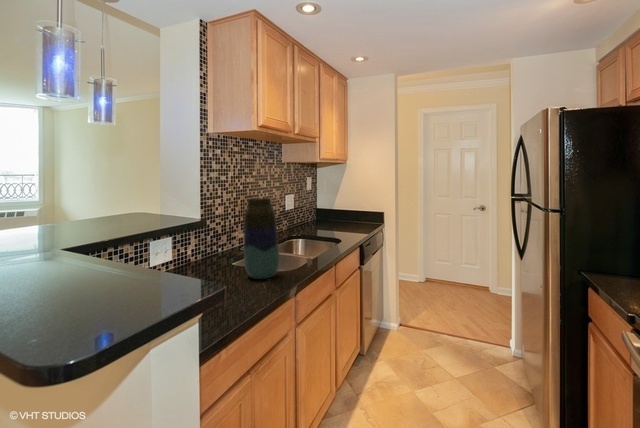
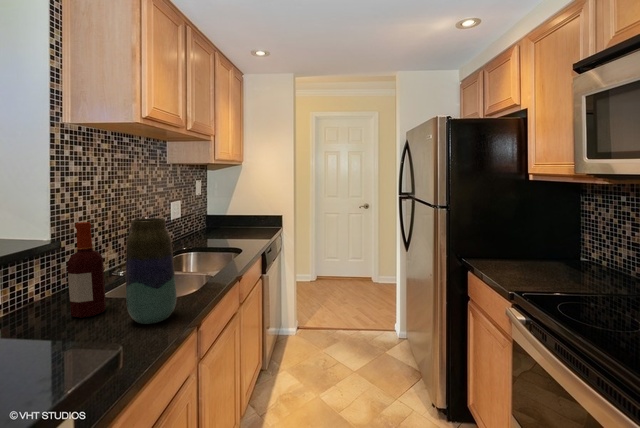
bottle: none [208,203,233,273] -> present [67,222,106,318]

